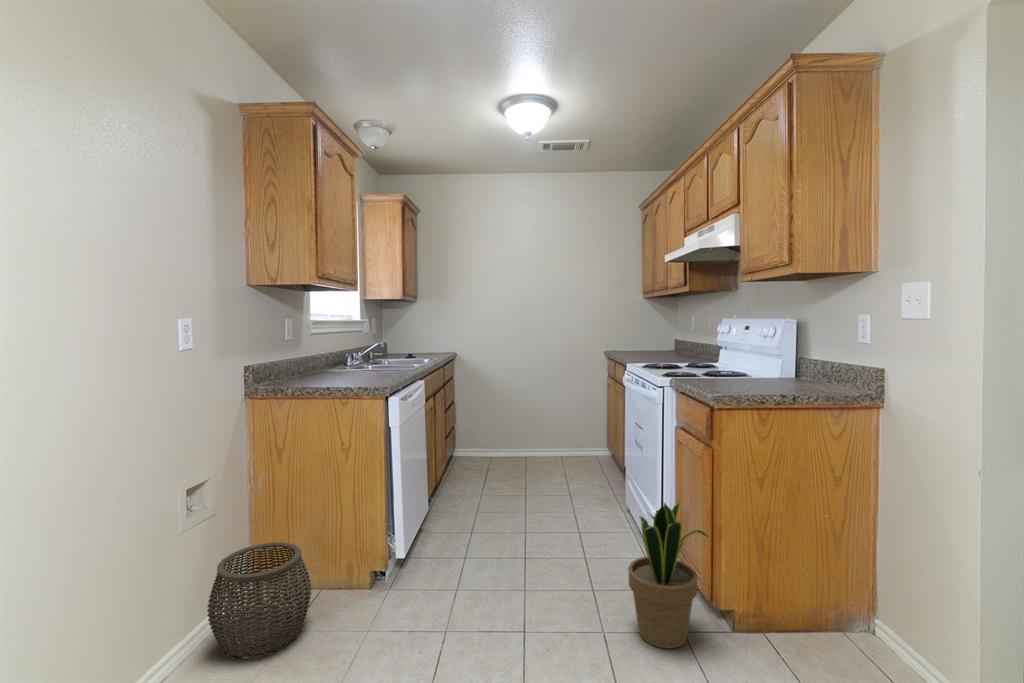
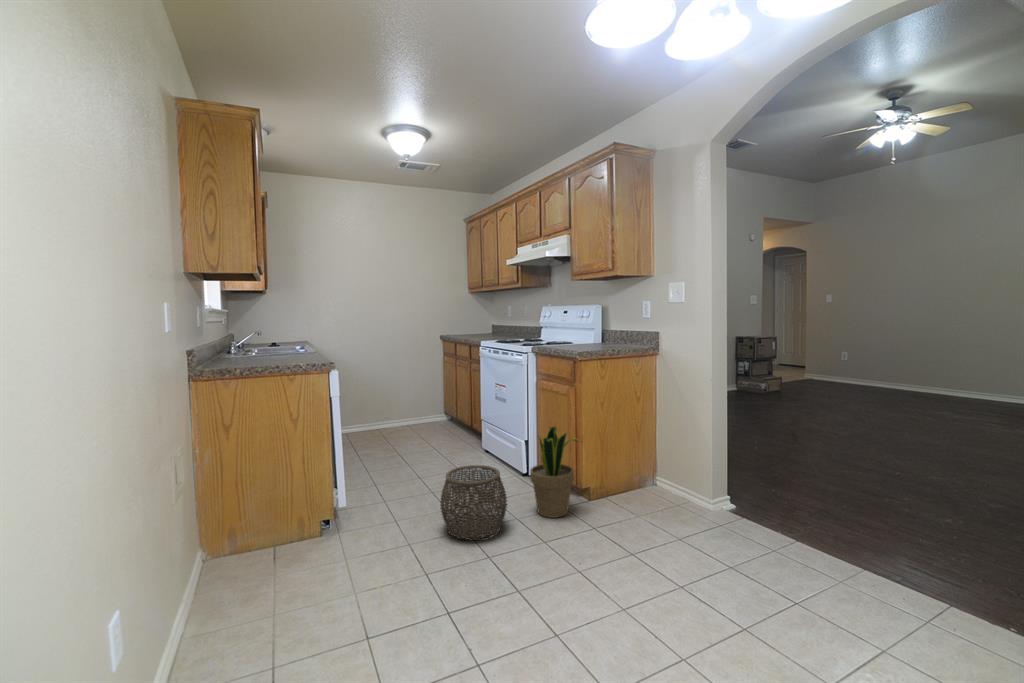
woven basket: present [207,542,312,657] -> present [440,465,507,540]

